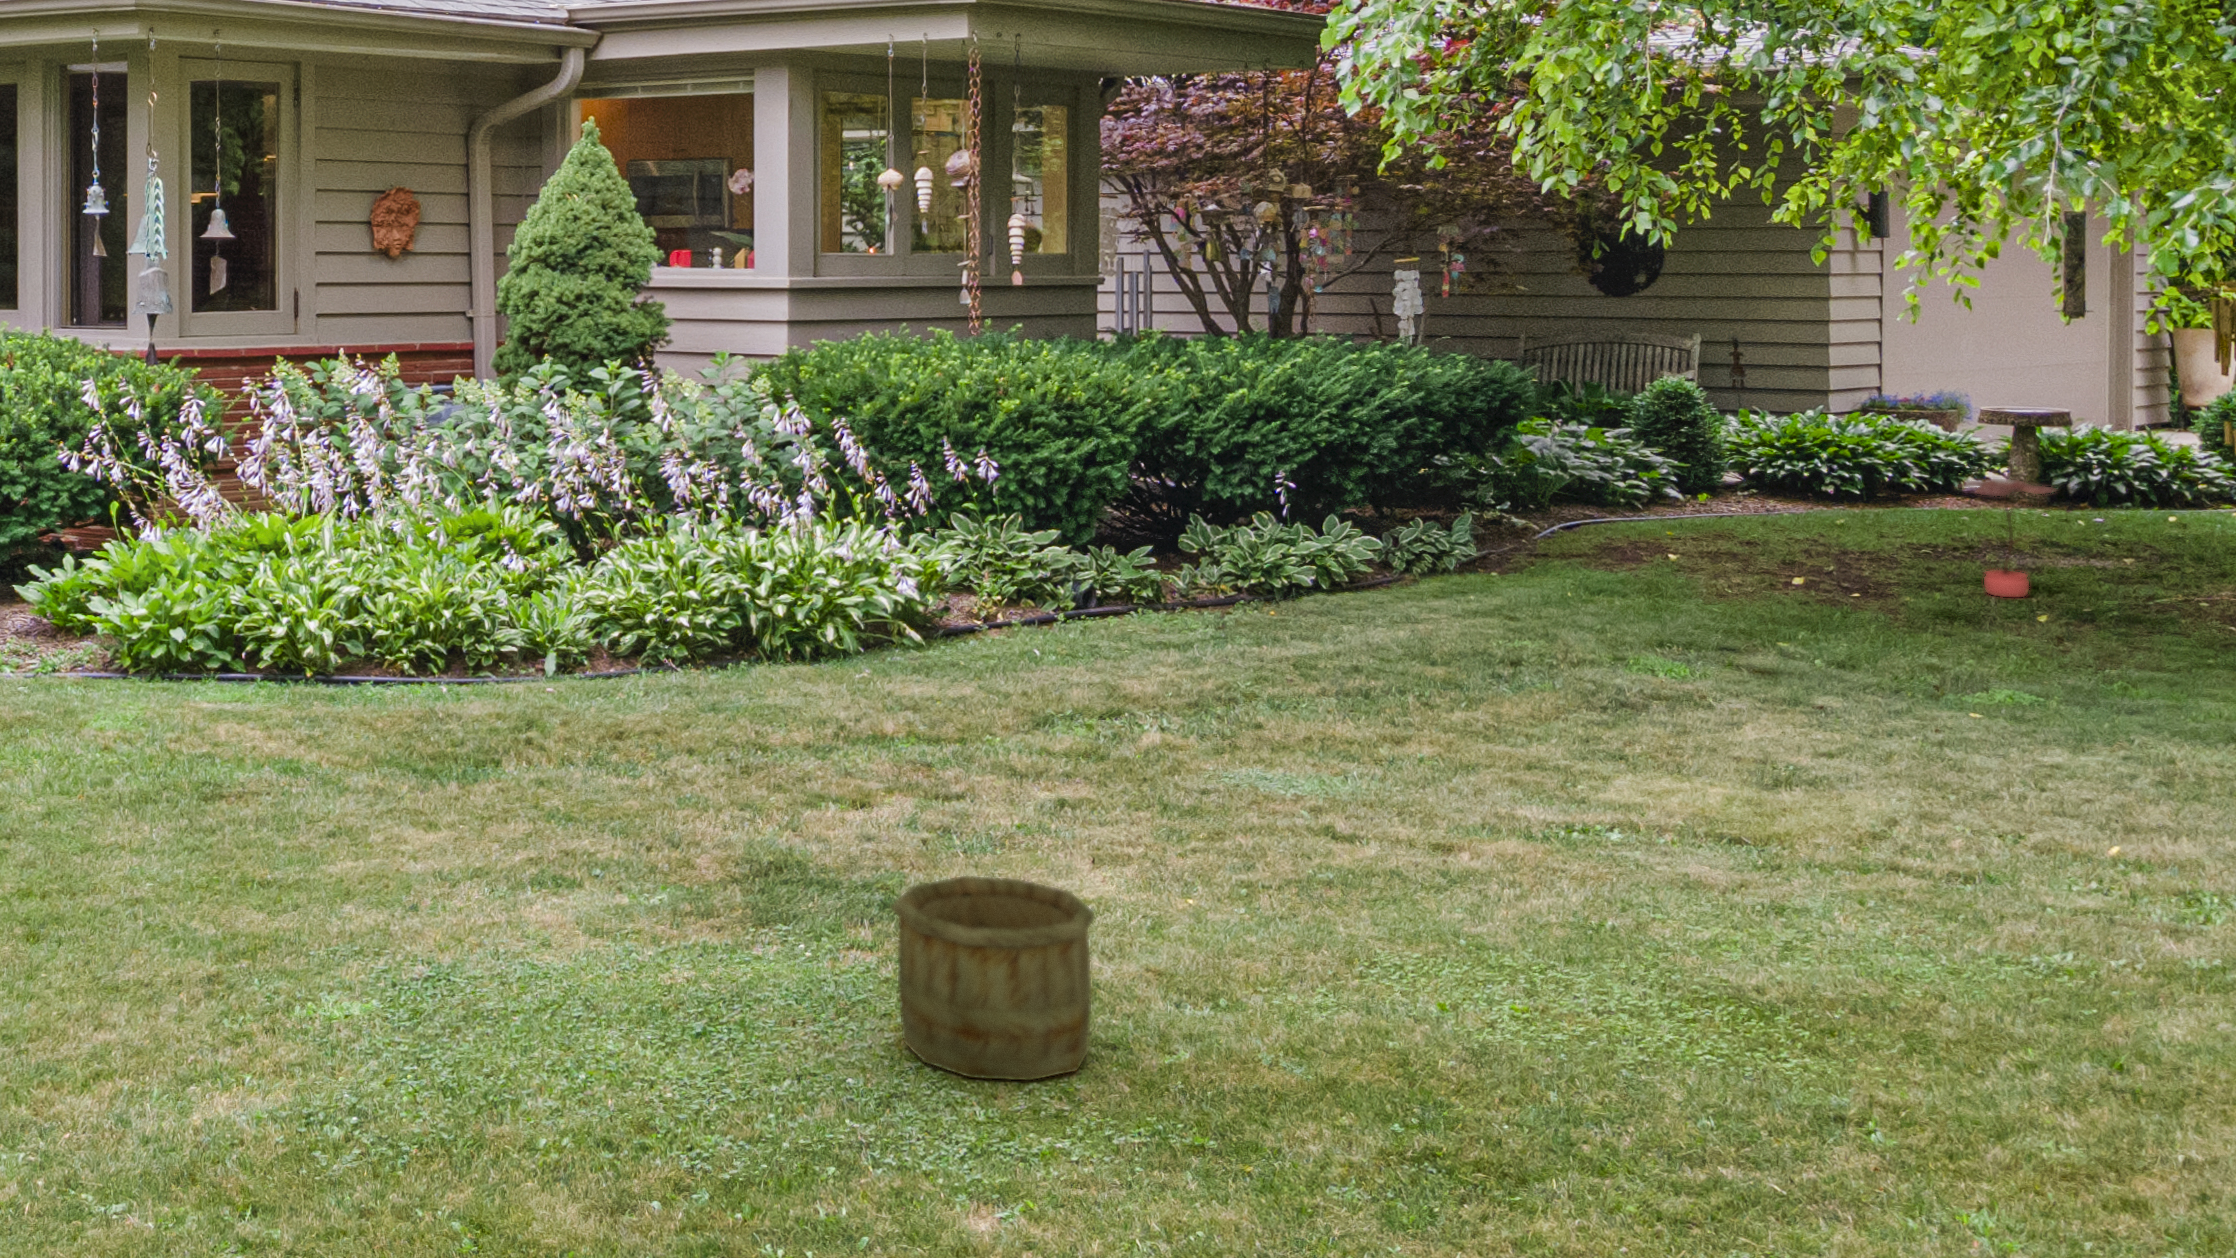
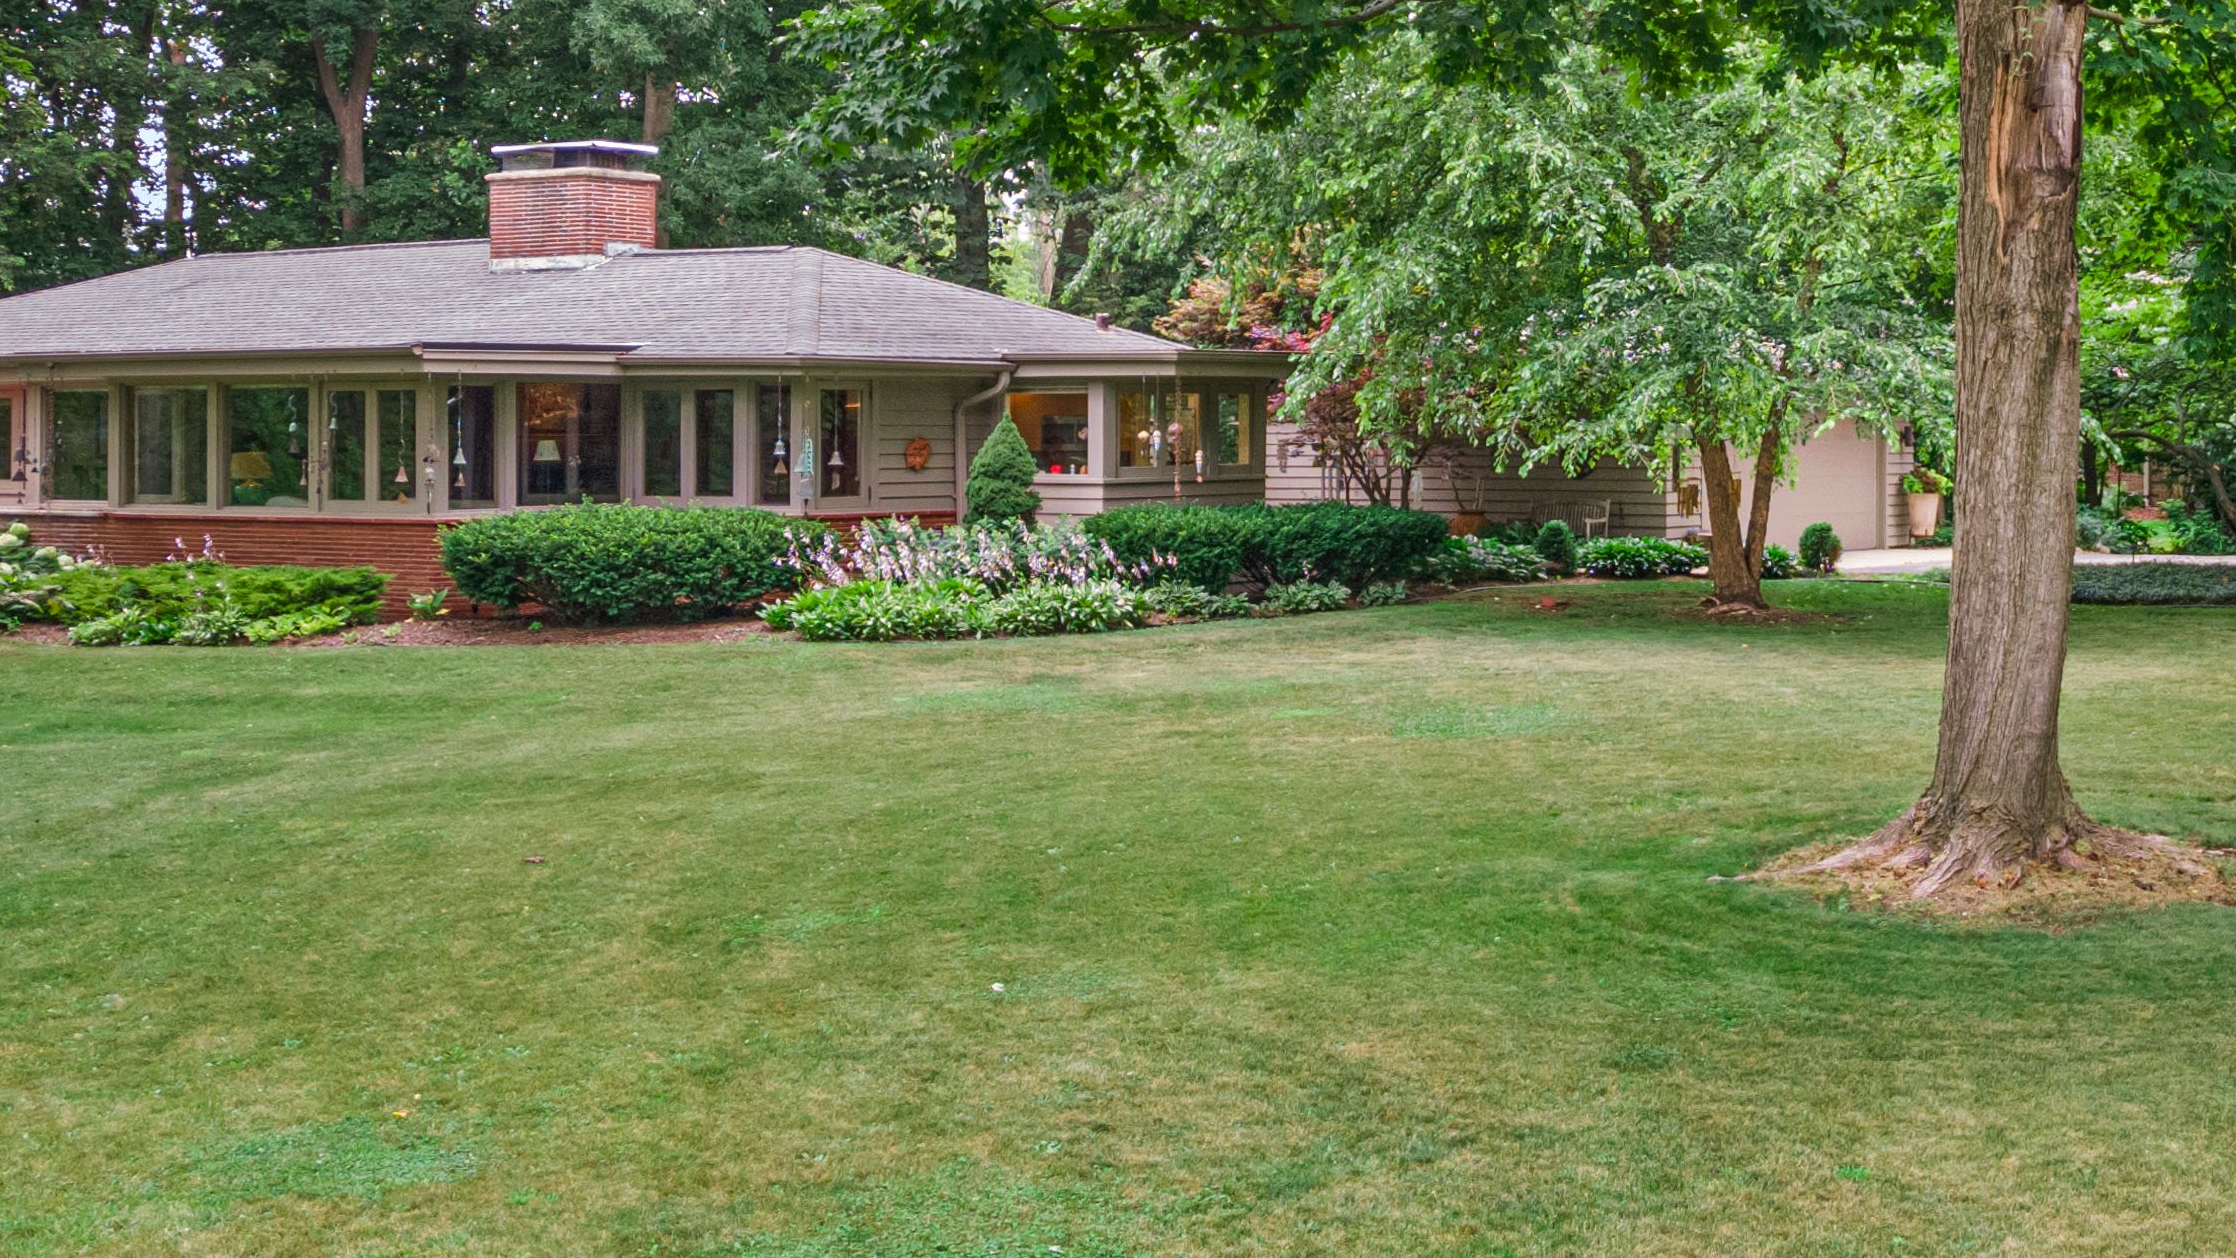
wooden bucket: present [892,876,1094,1080] -> none [1051,652,1100,694]

